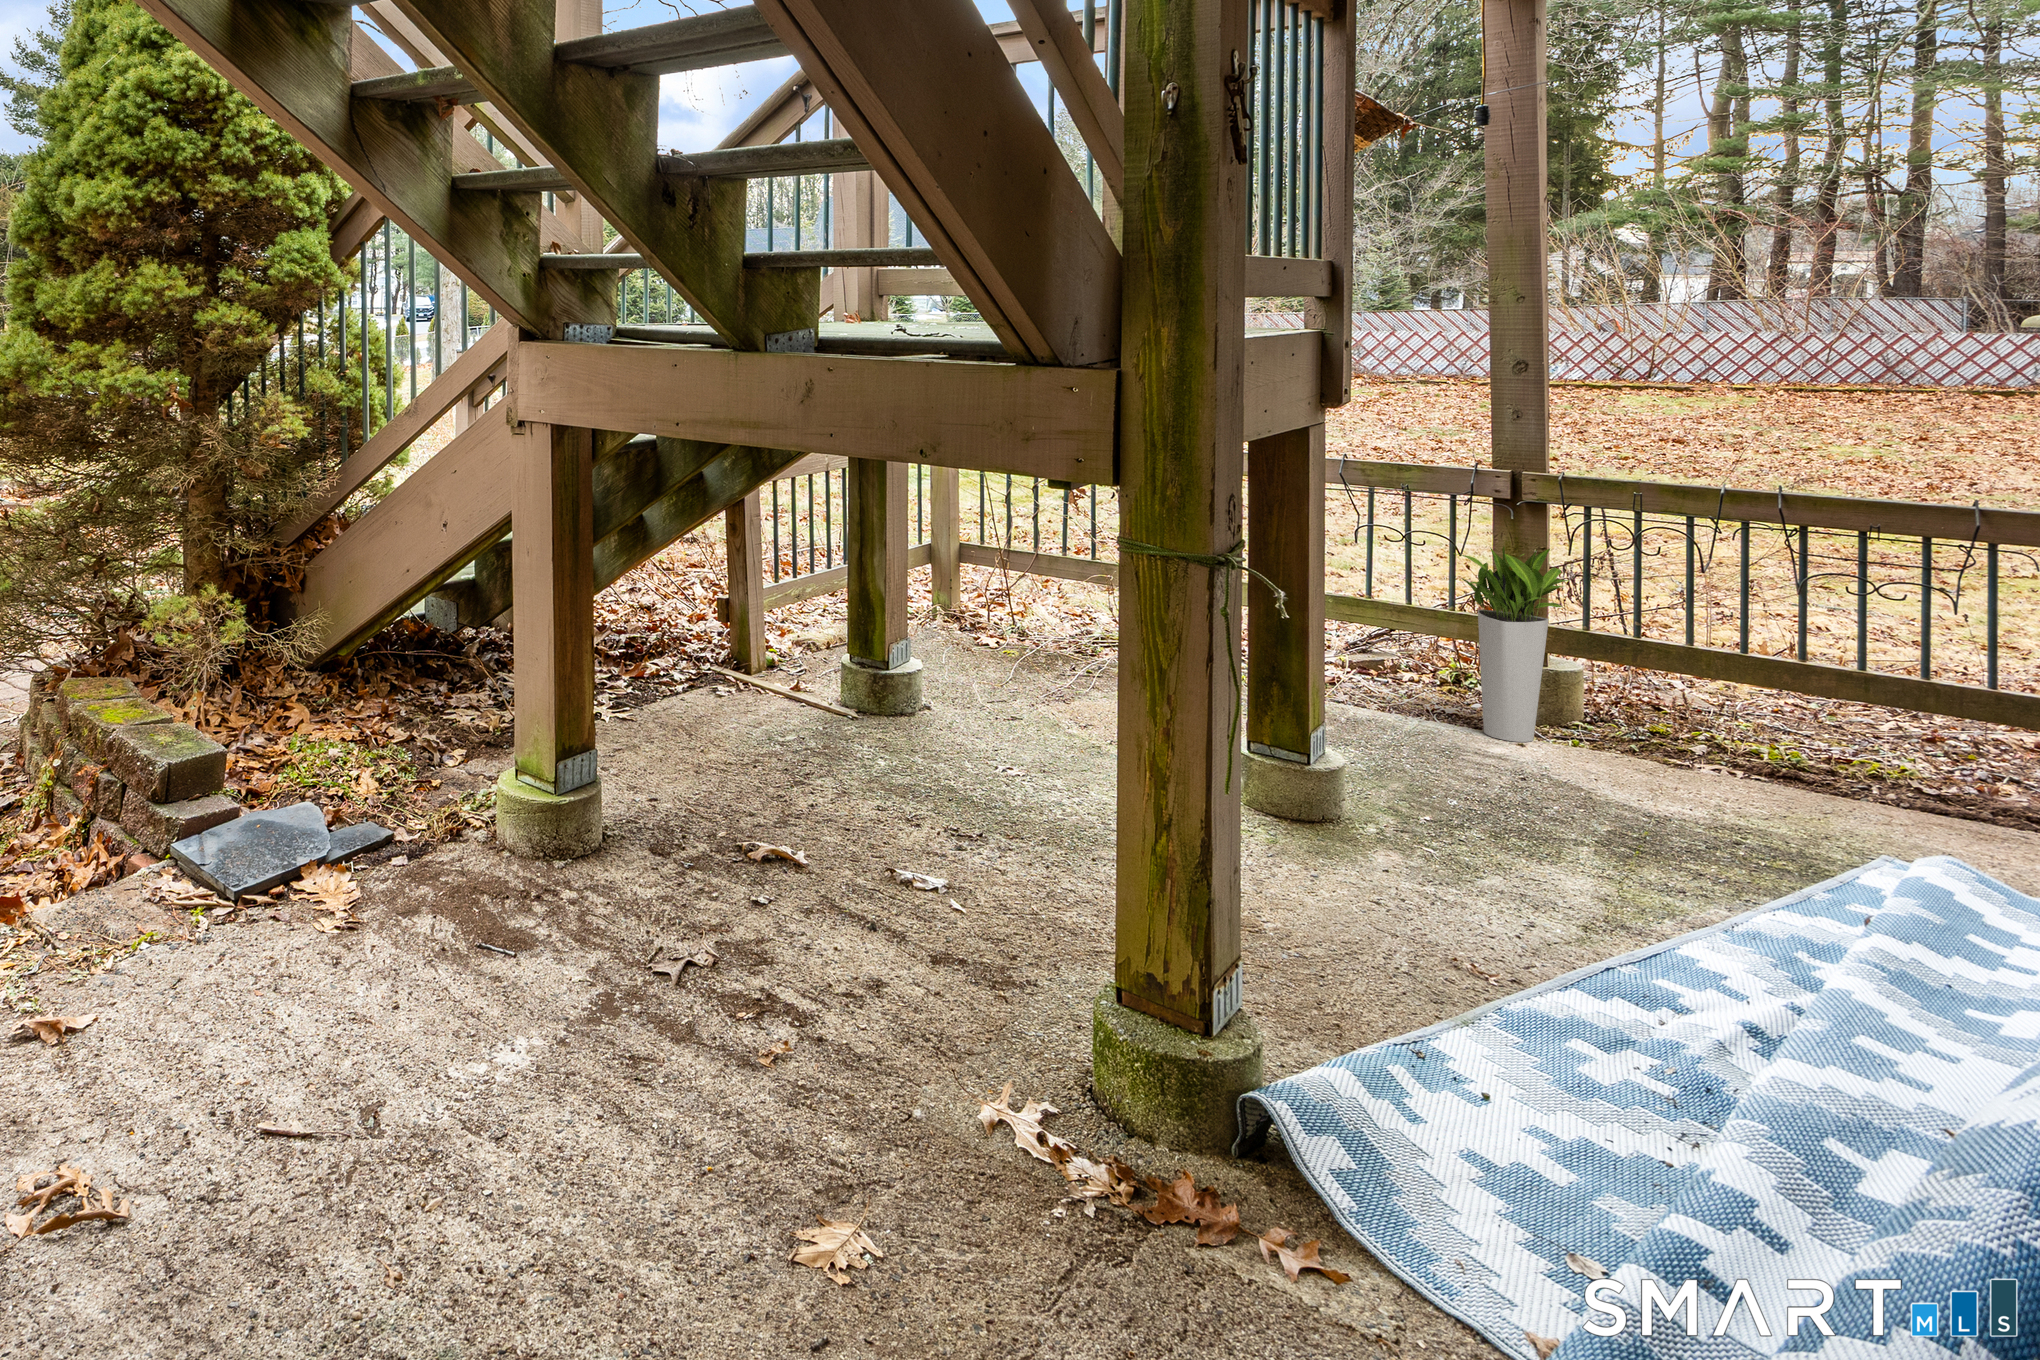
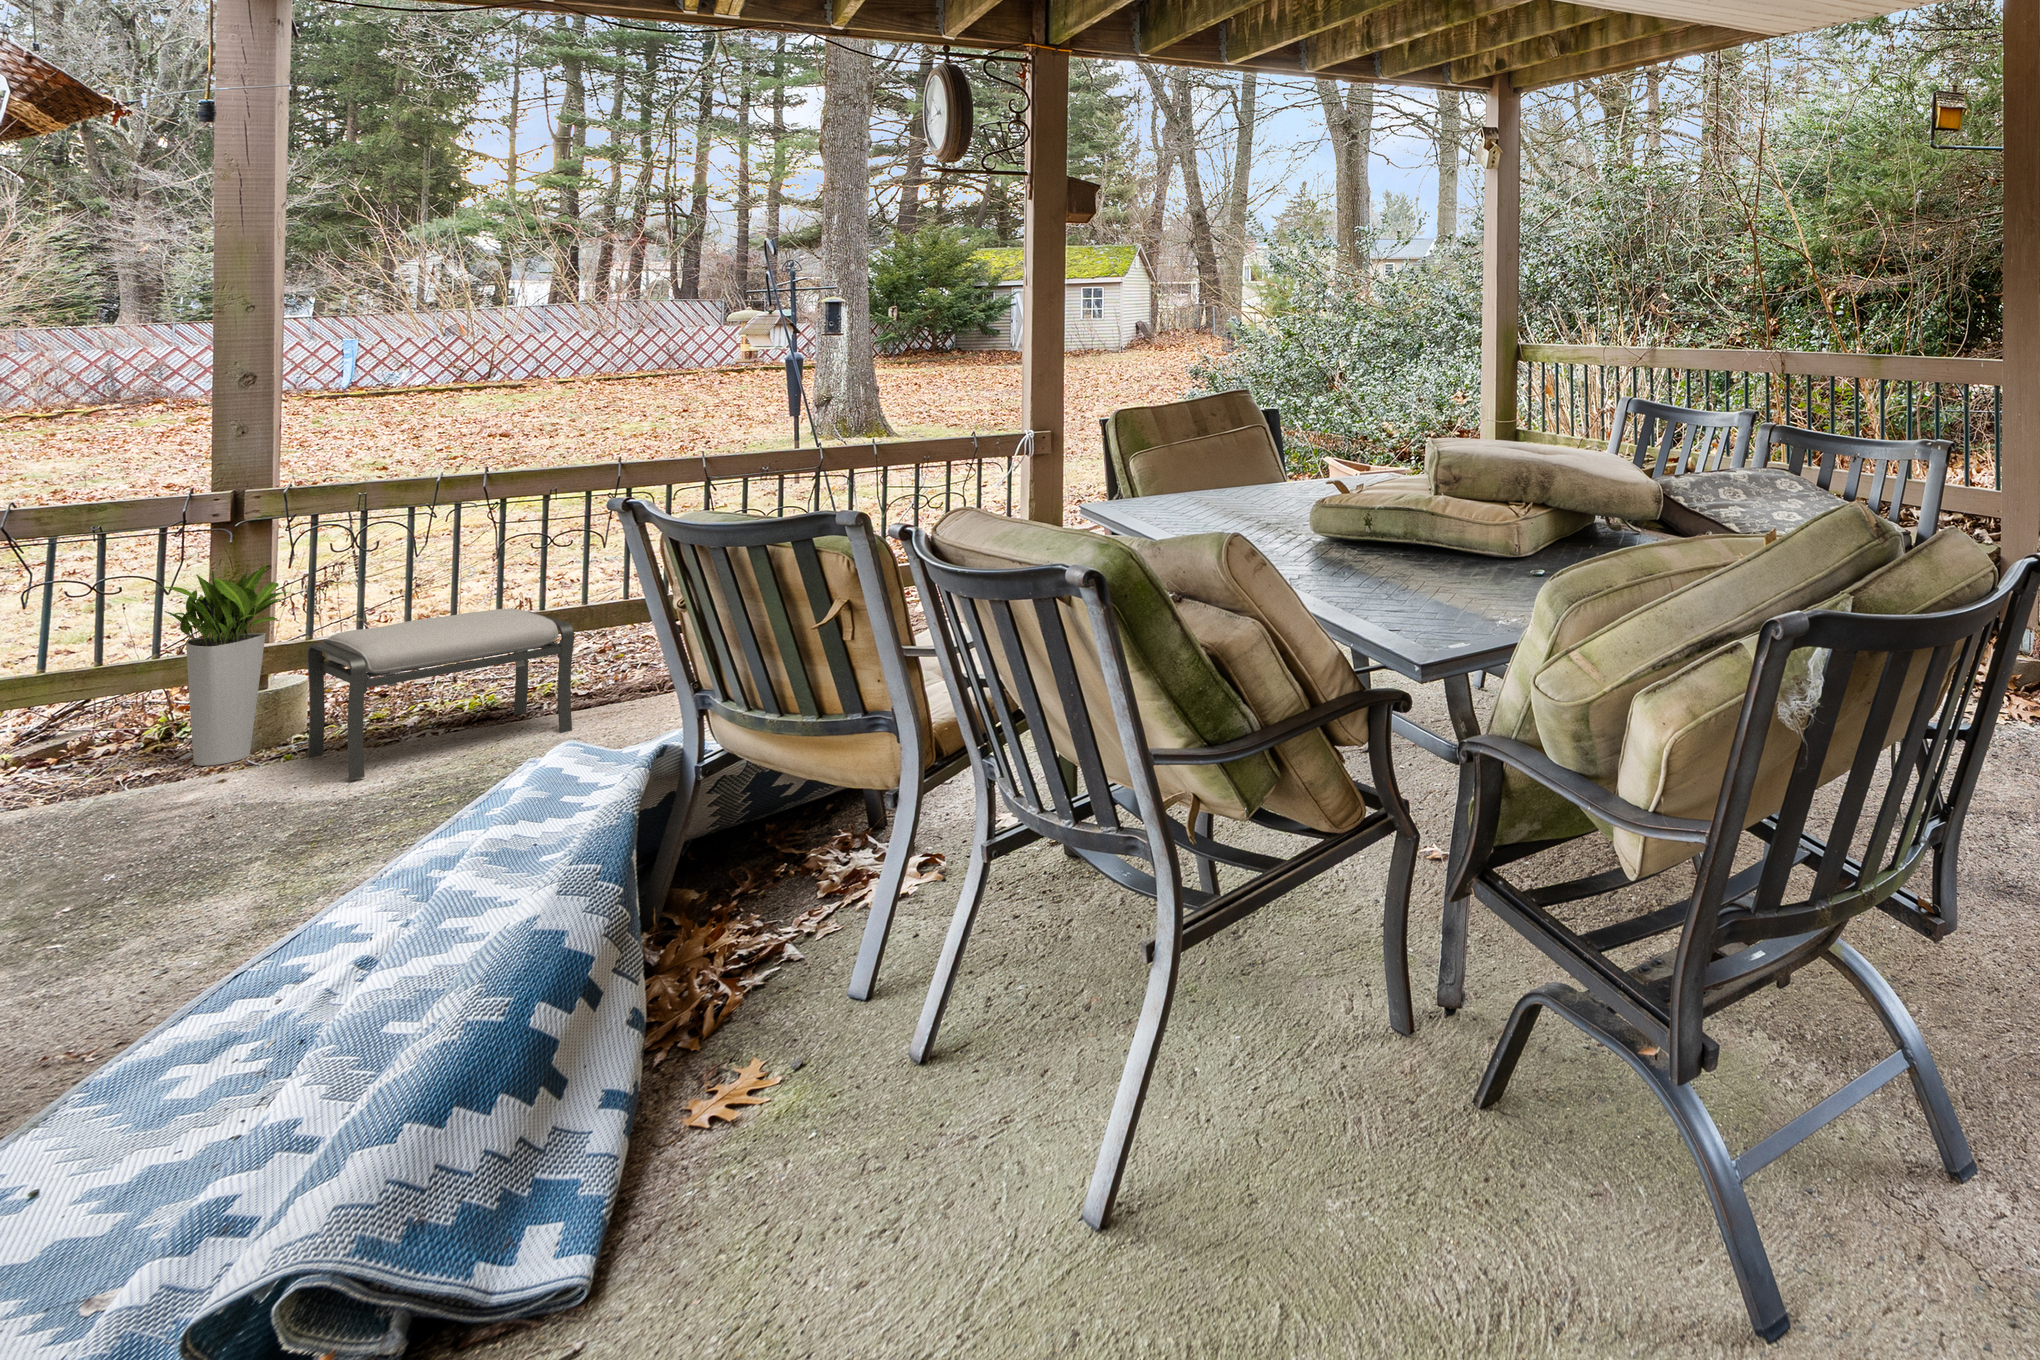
ottoman: none [1596,636,1941,833] -> present [307,609,574,780]

